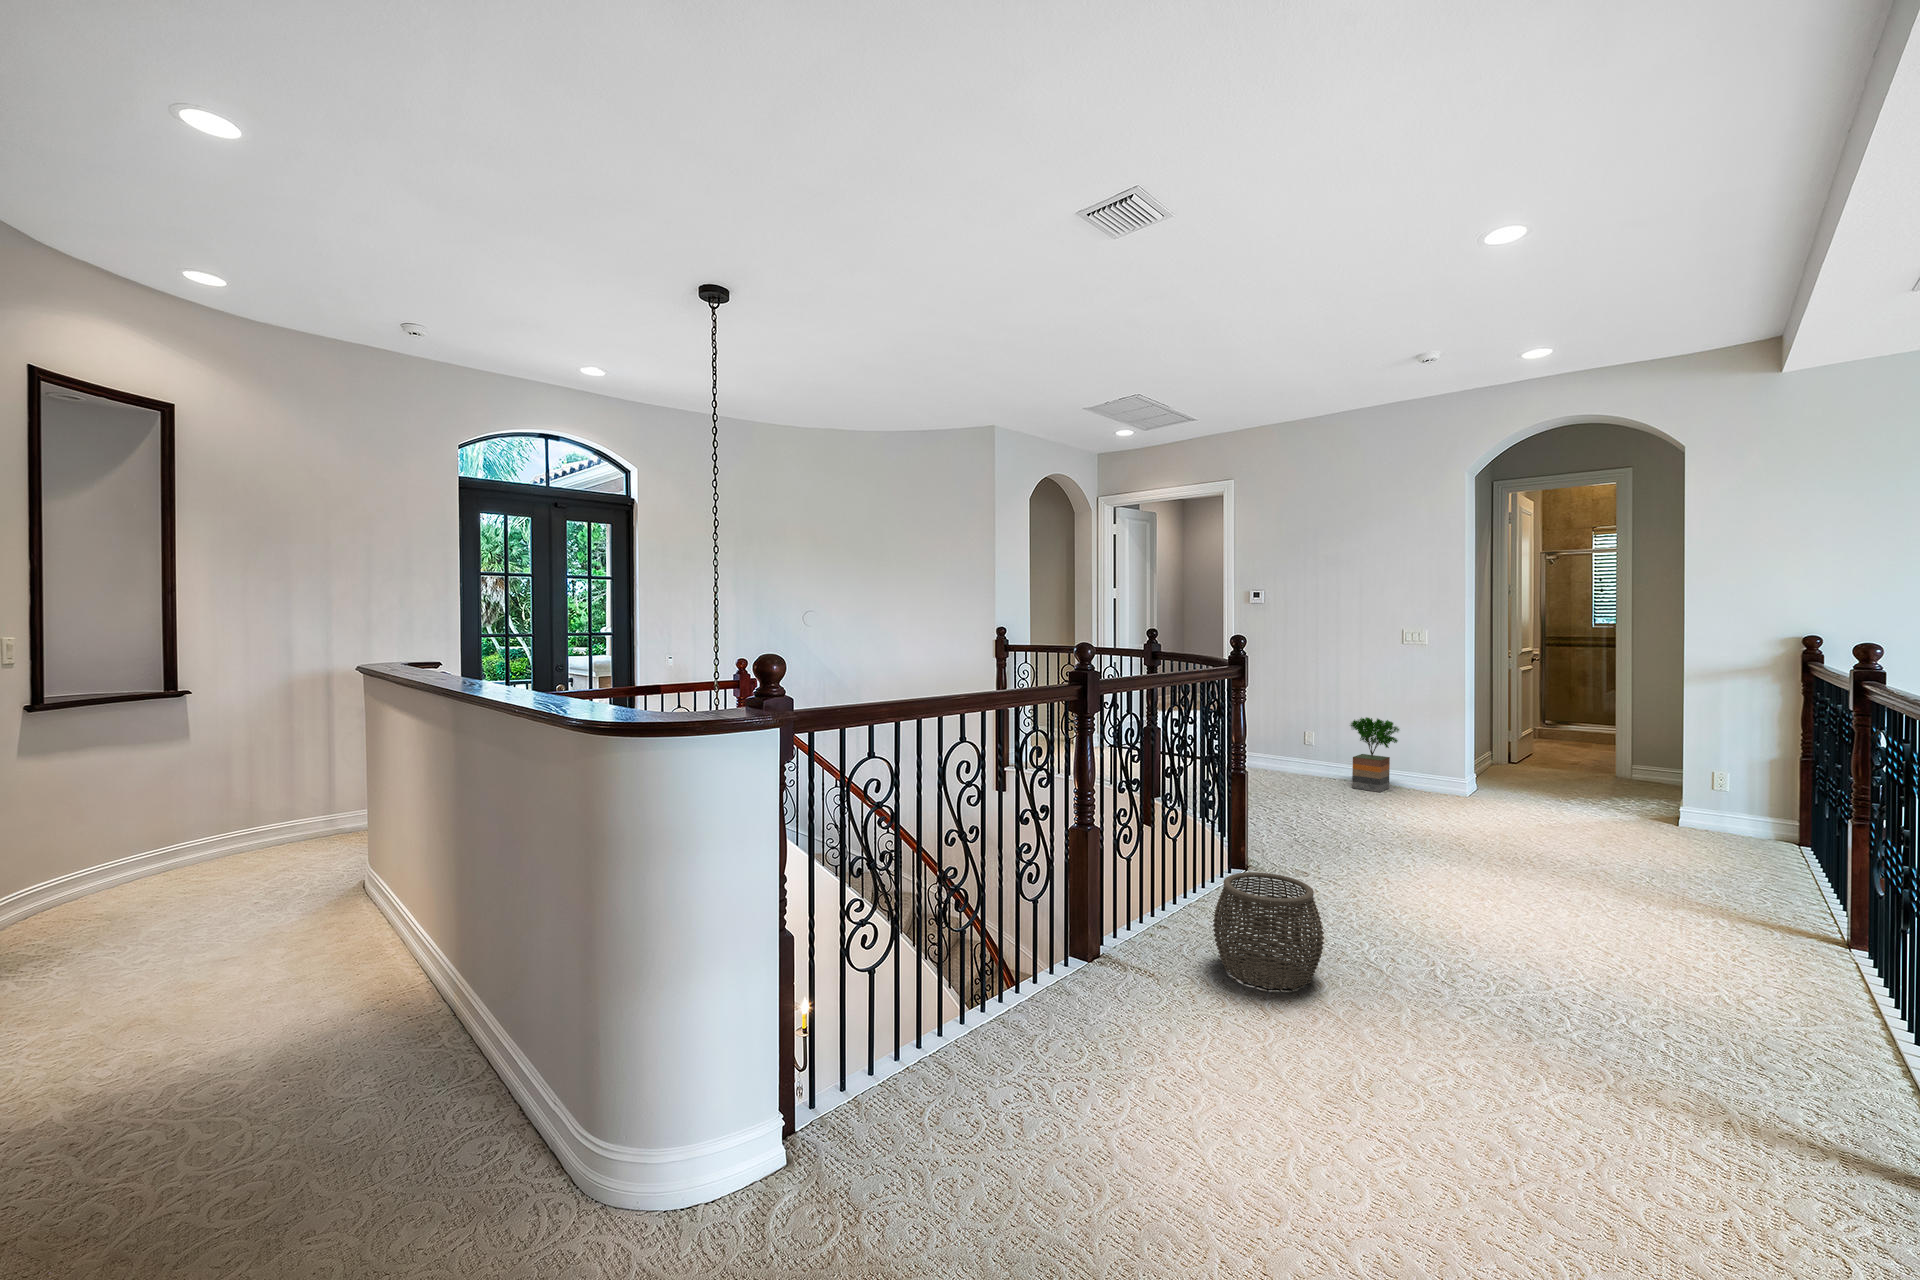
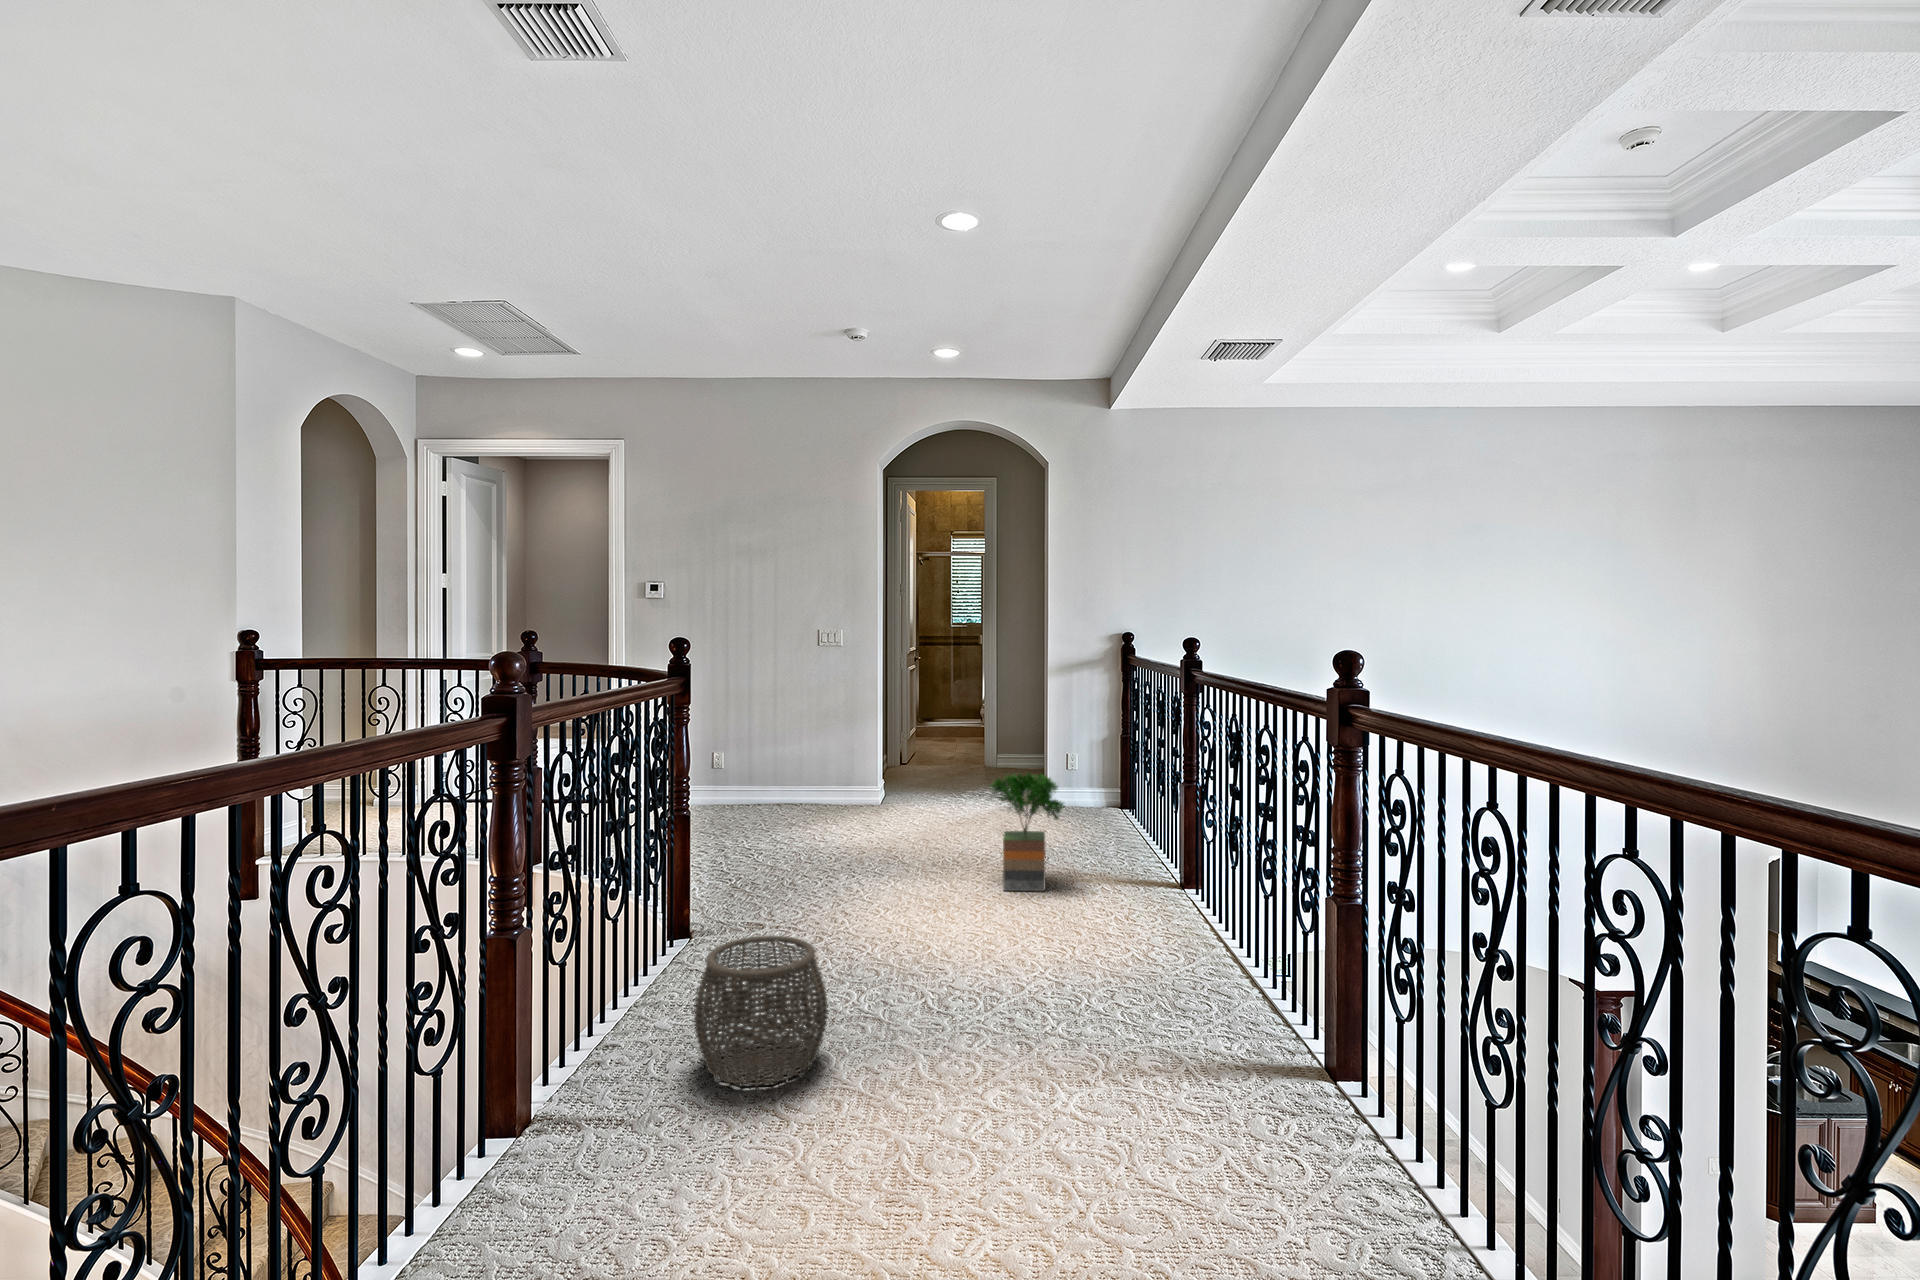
potted tree: present [1351,717,1399,792] -> present [991,773,1063,891]

